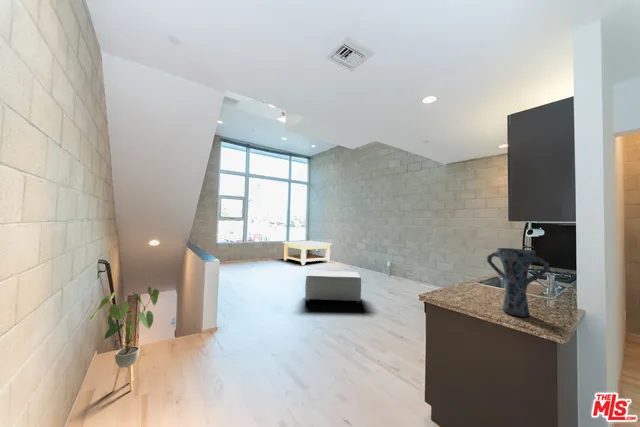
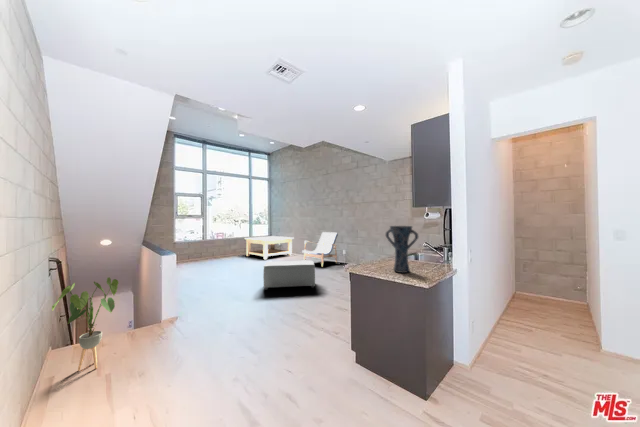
lounge chair: none [342,240,381,278] -> present [302,232,338,266]

